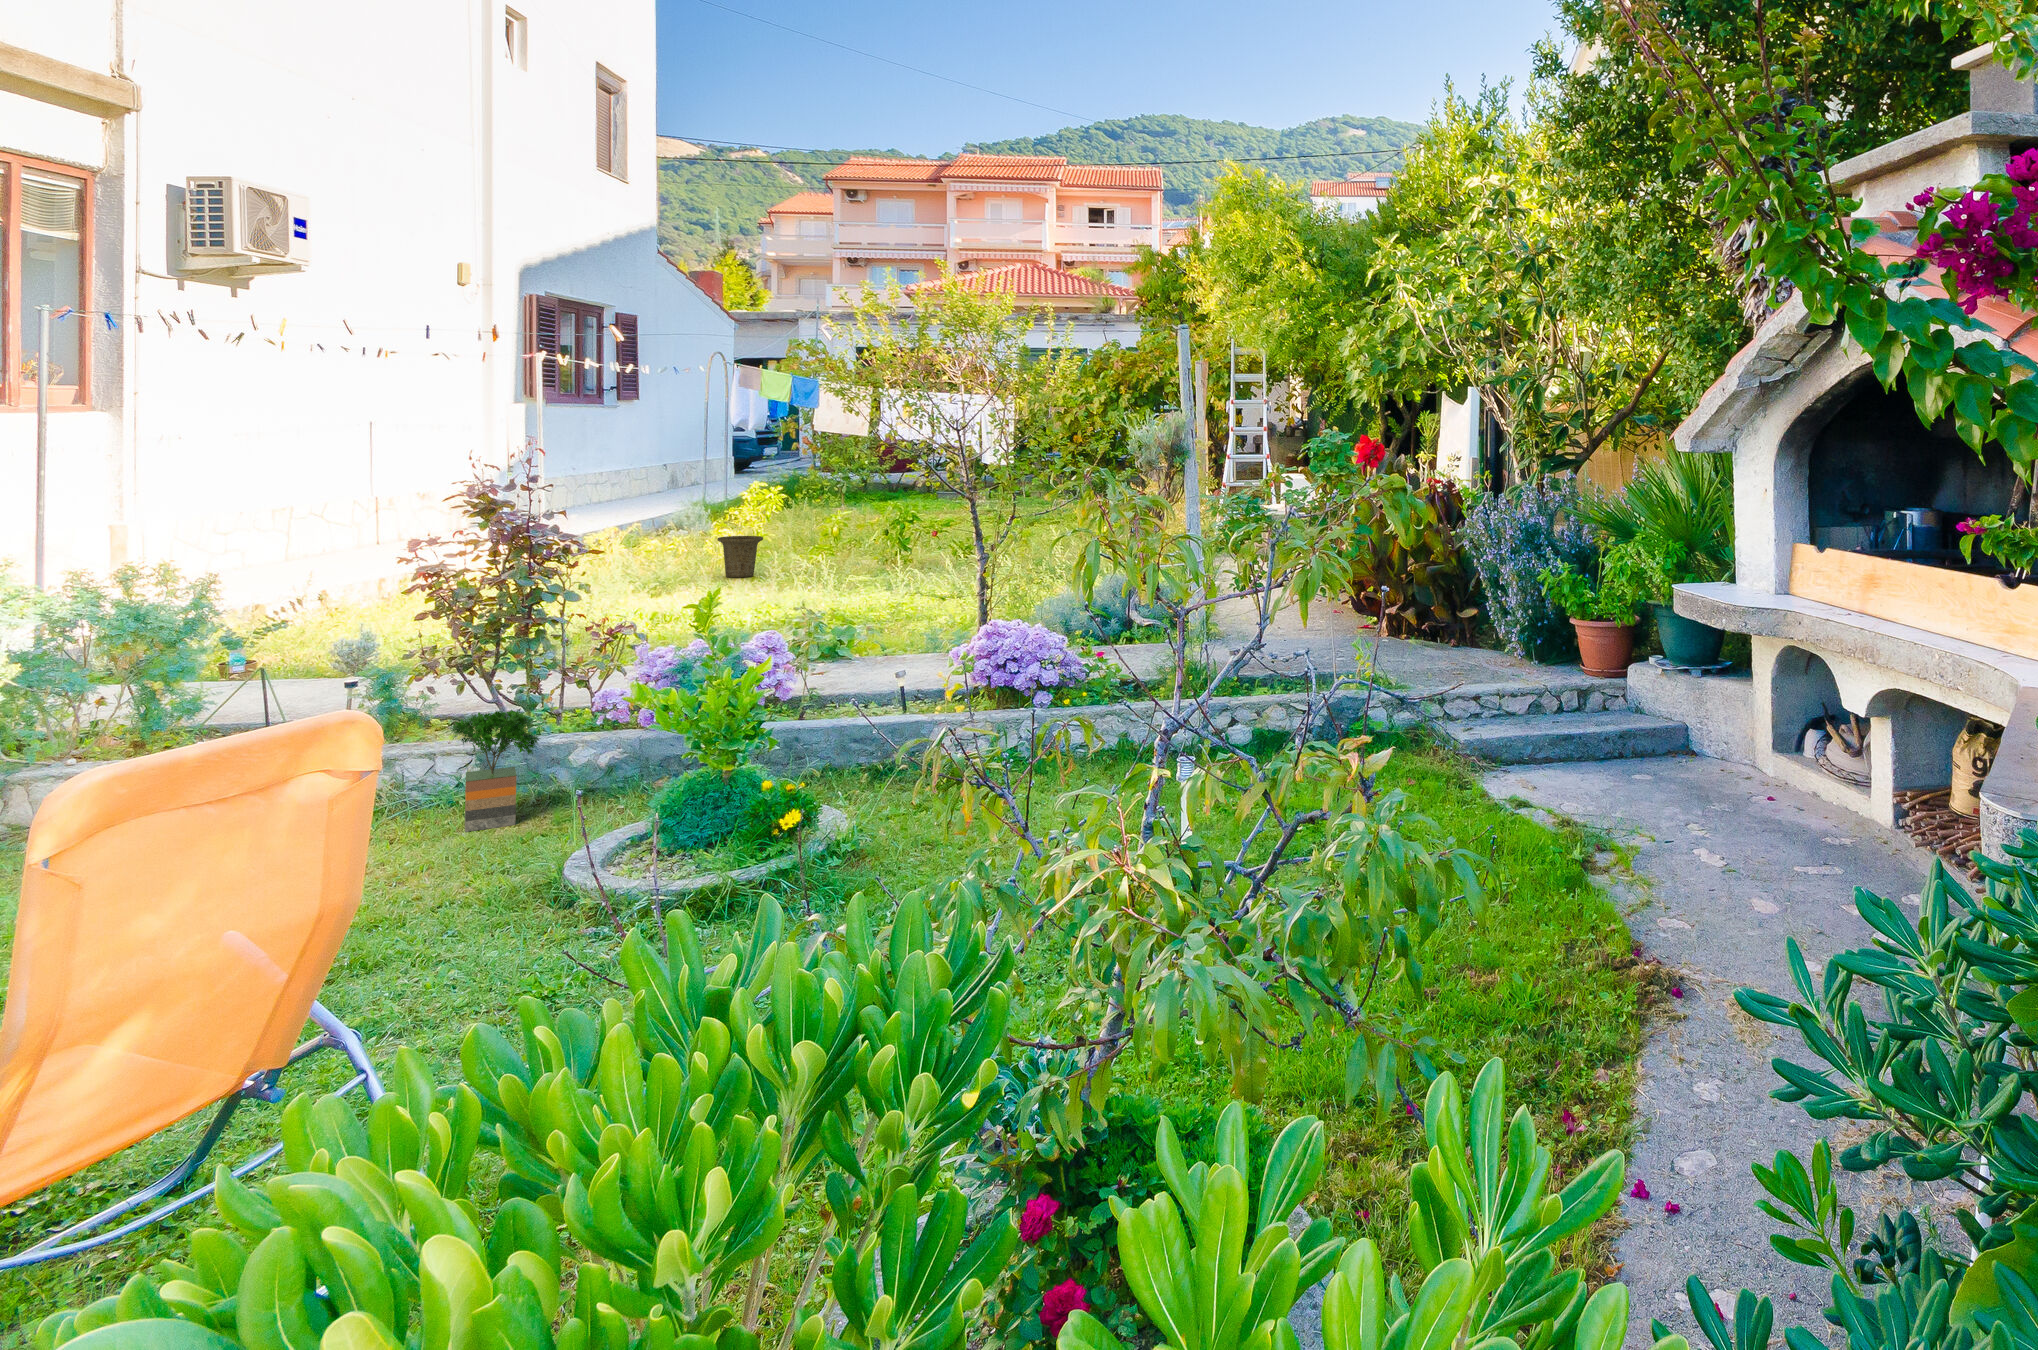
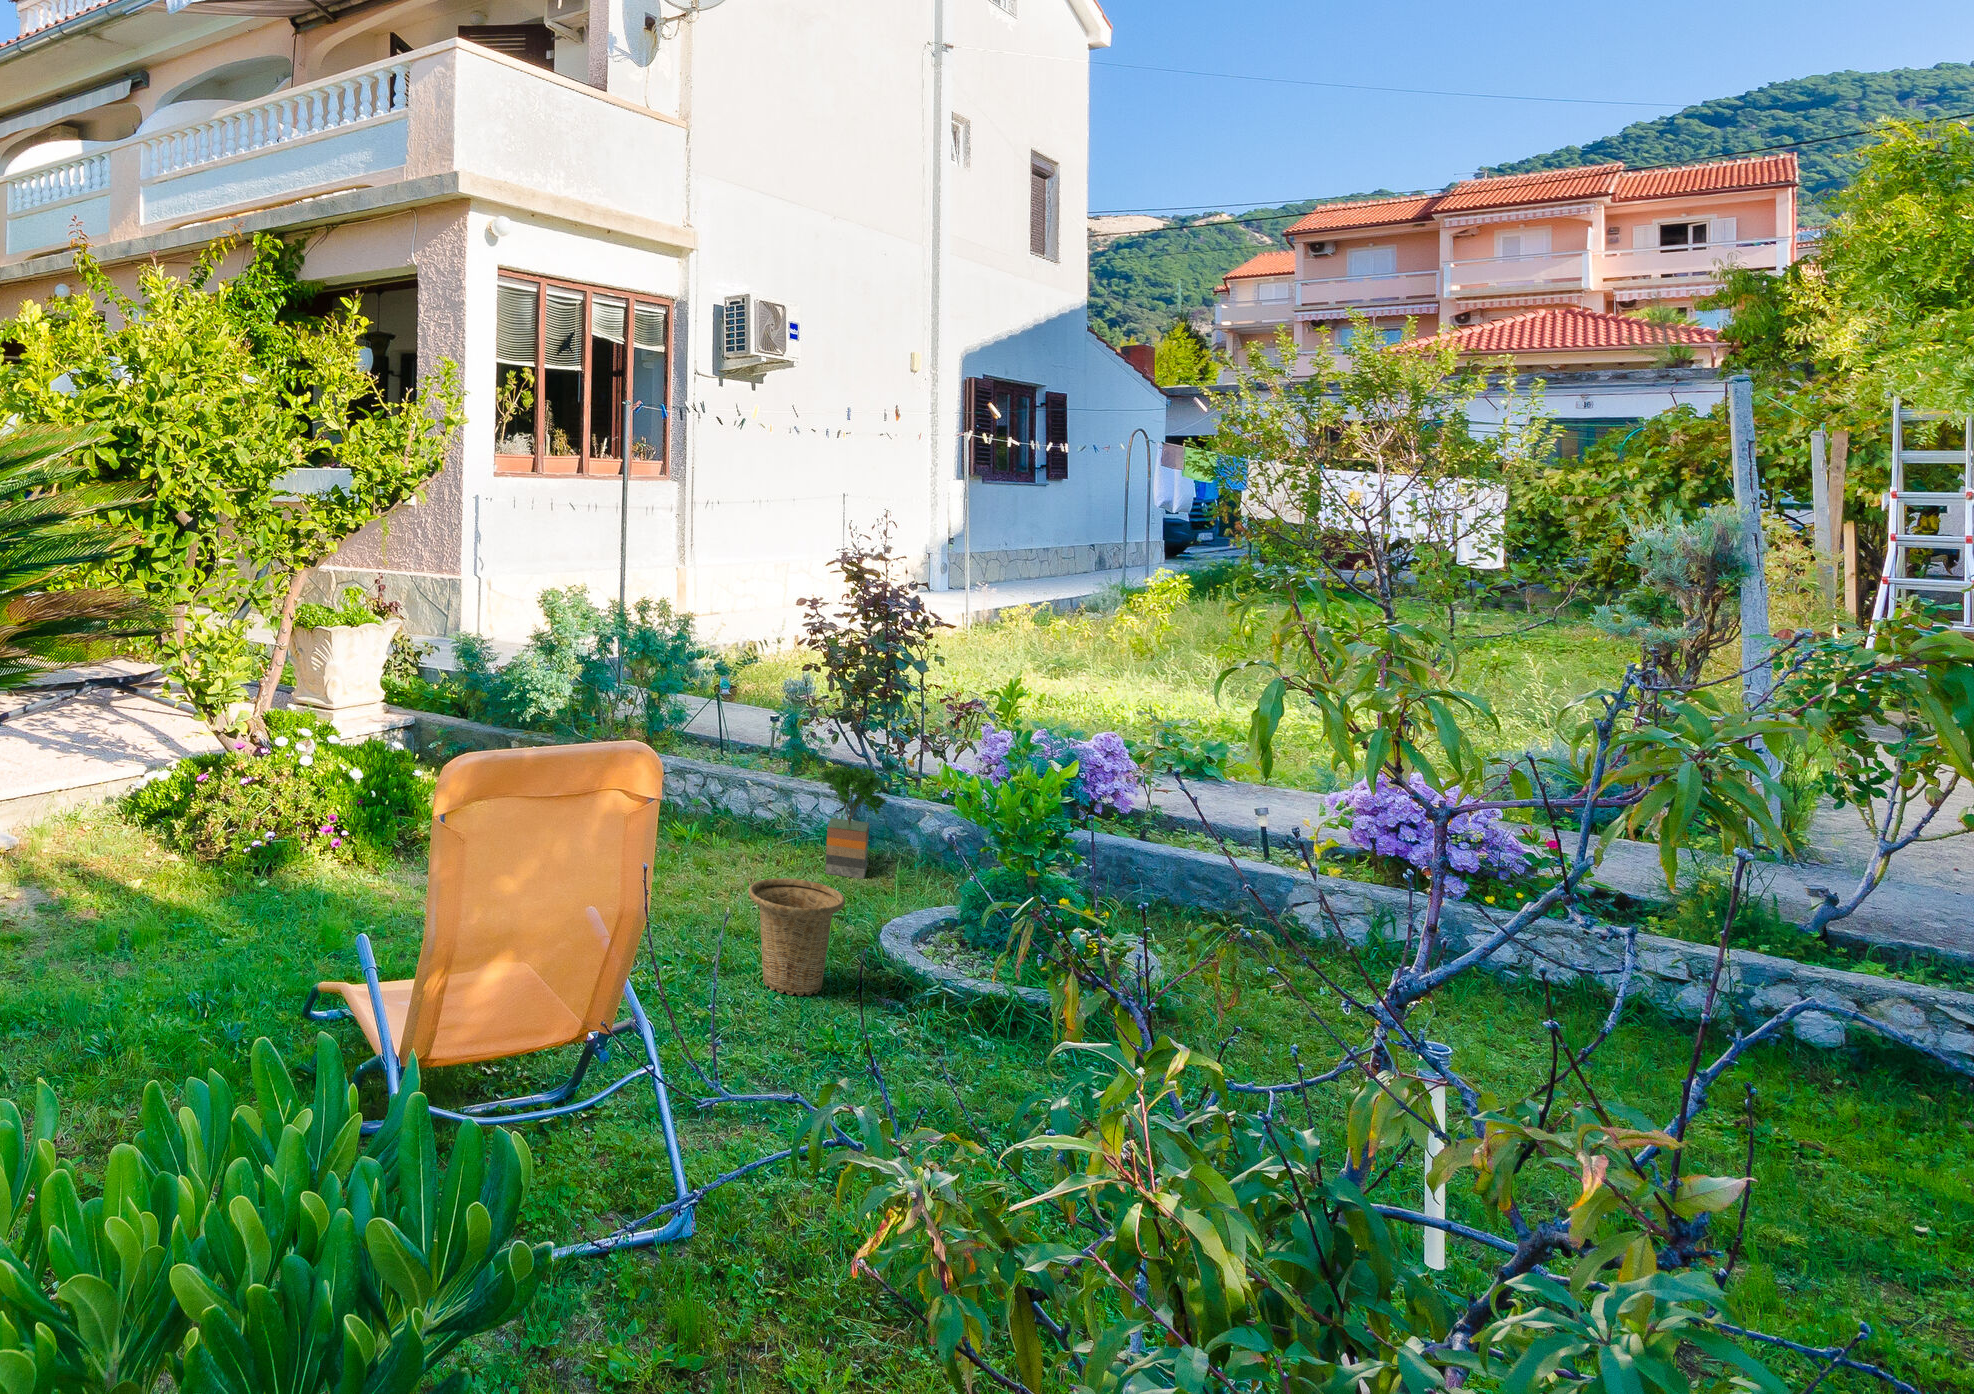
basket: present [717,536,763,578] -> present [749,878,845,996]

